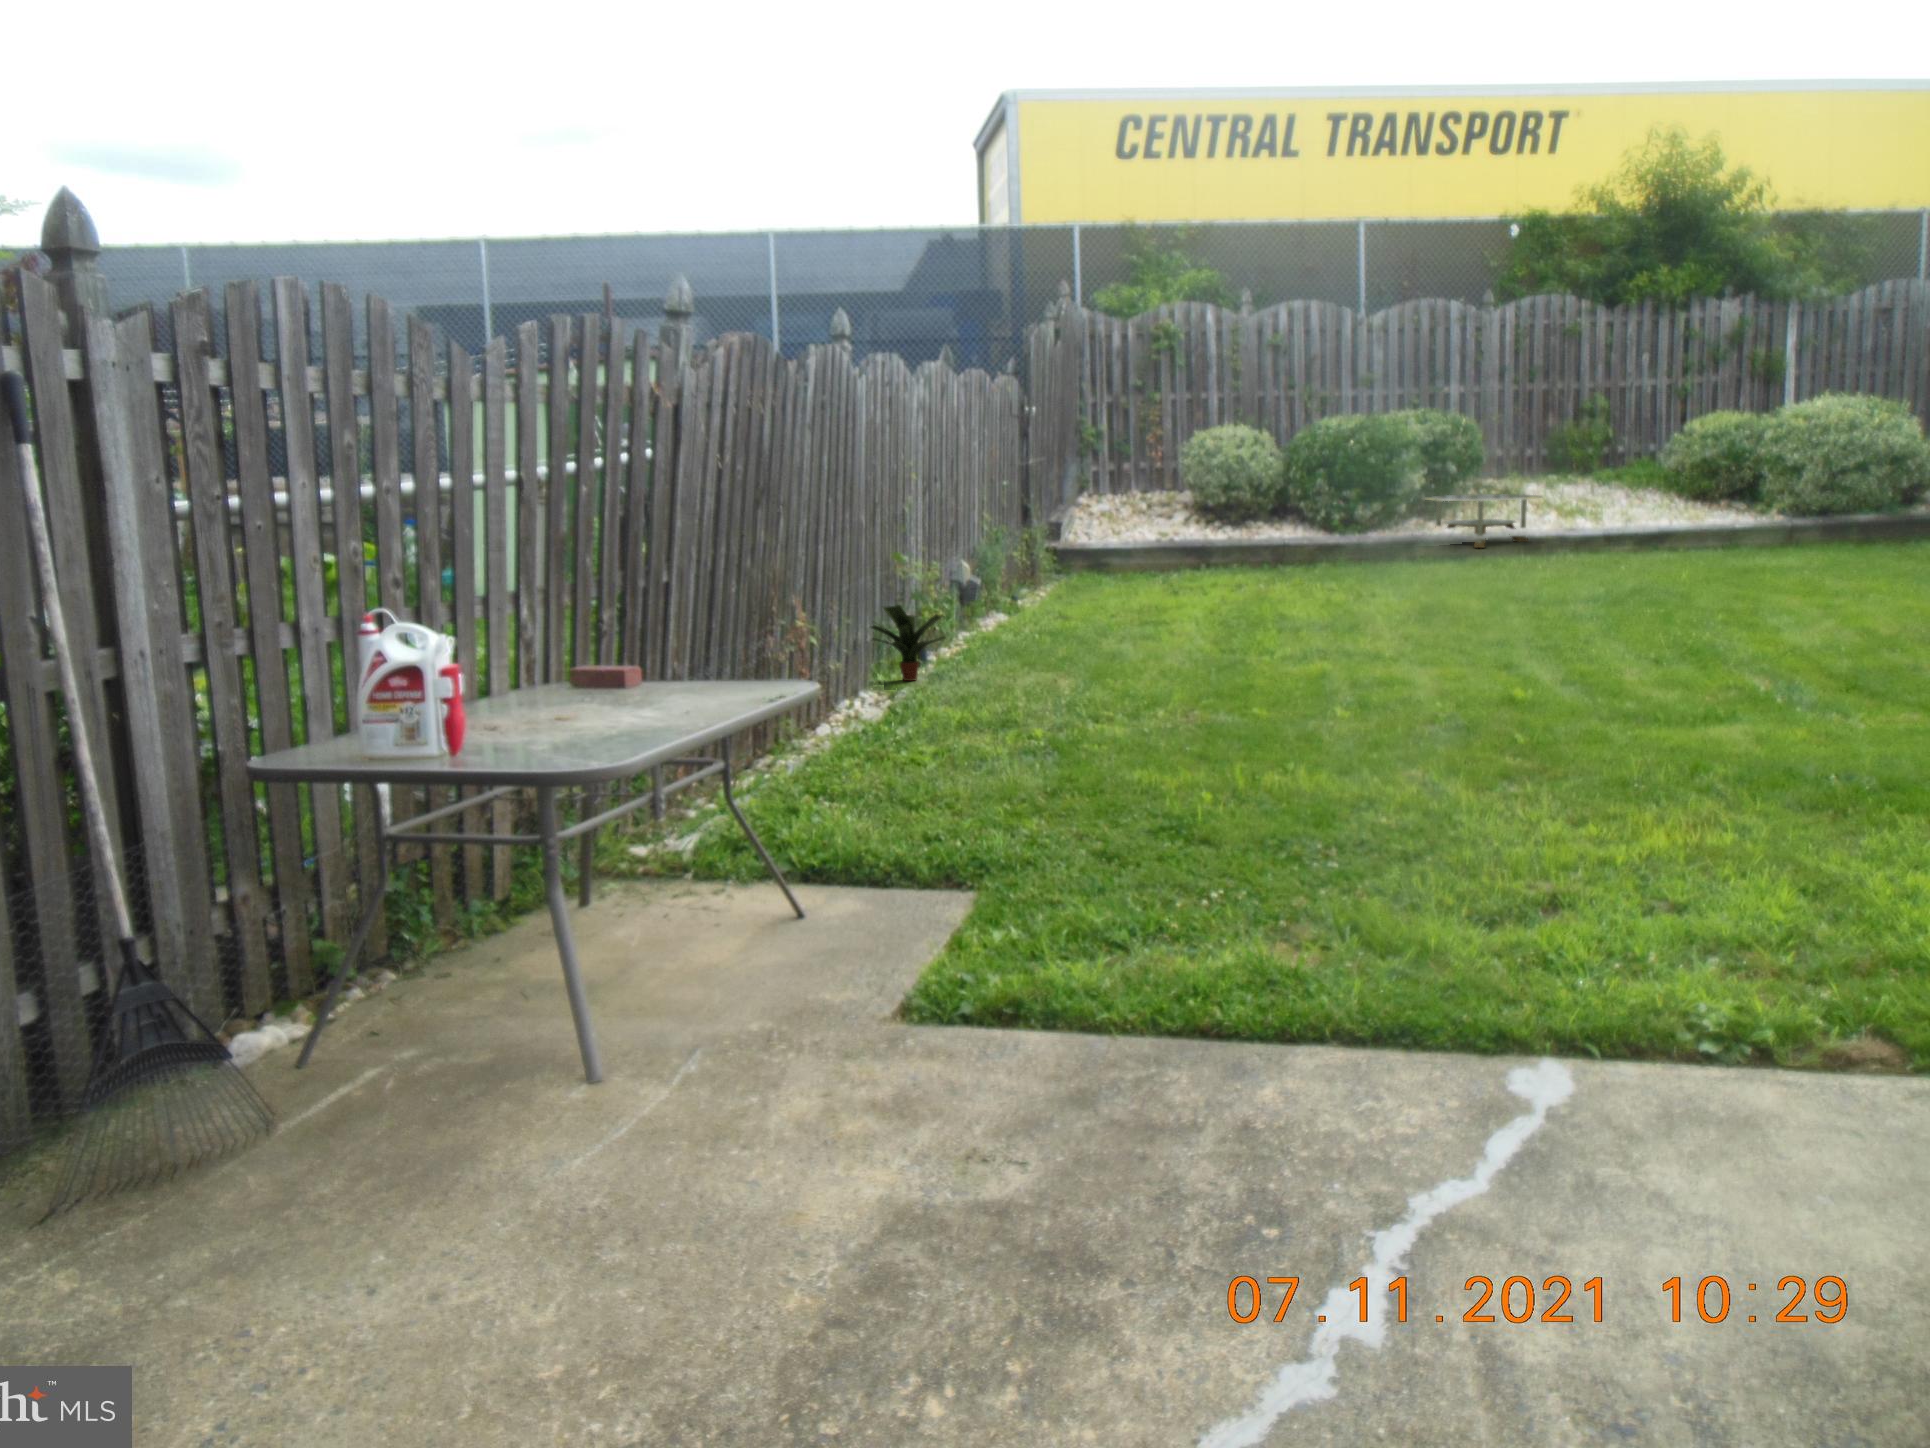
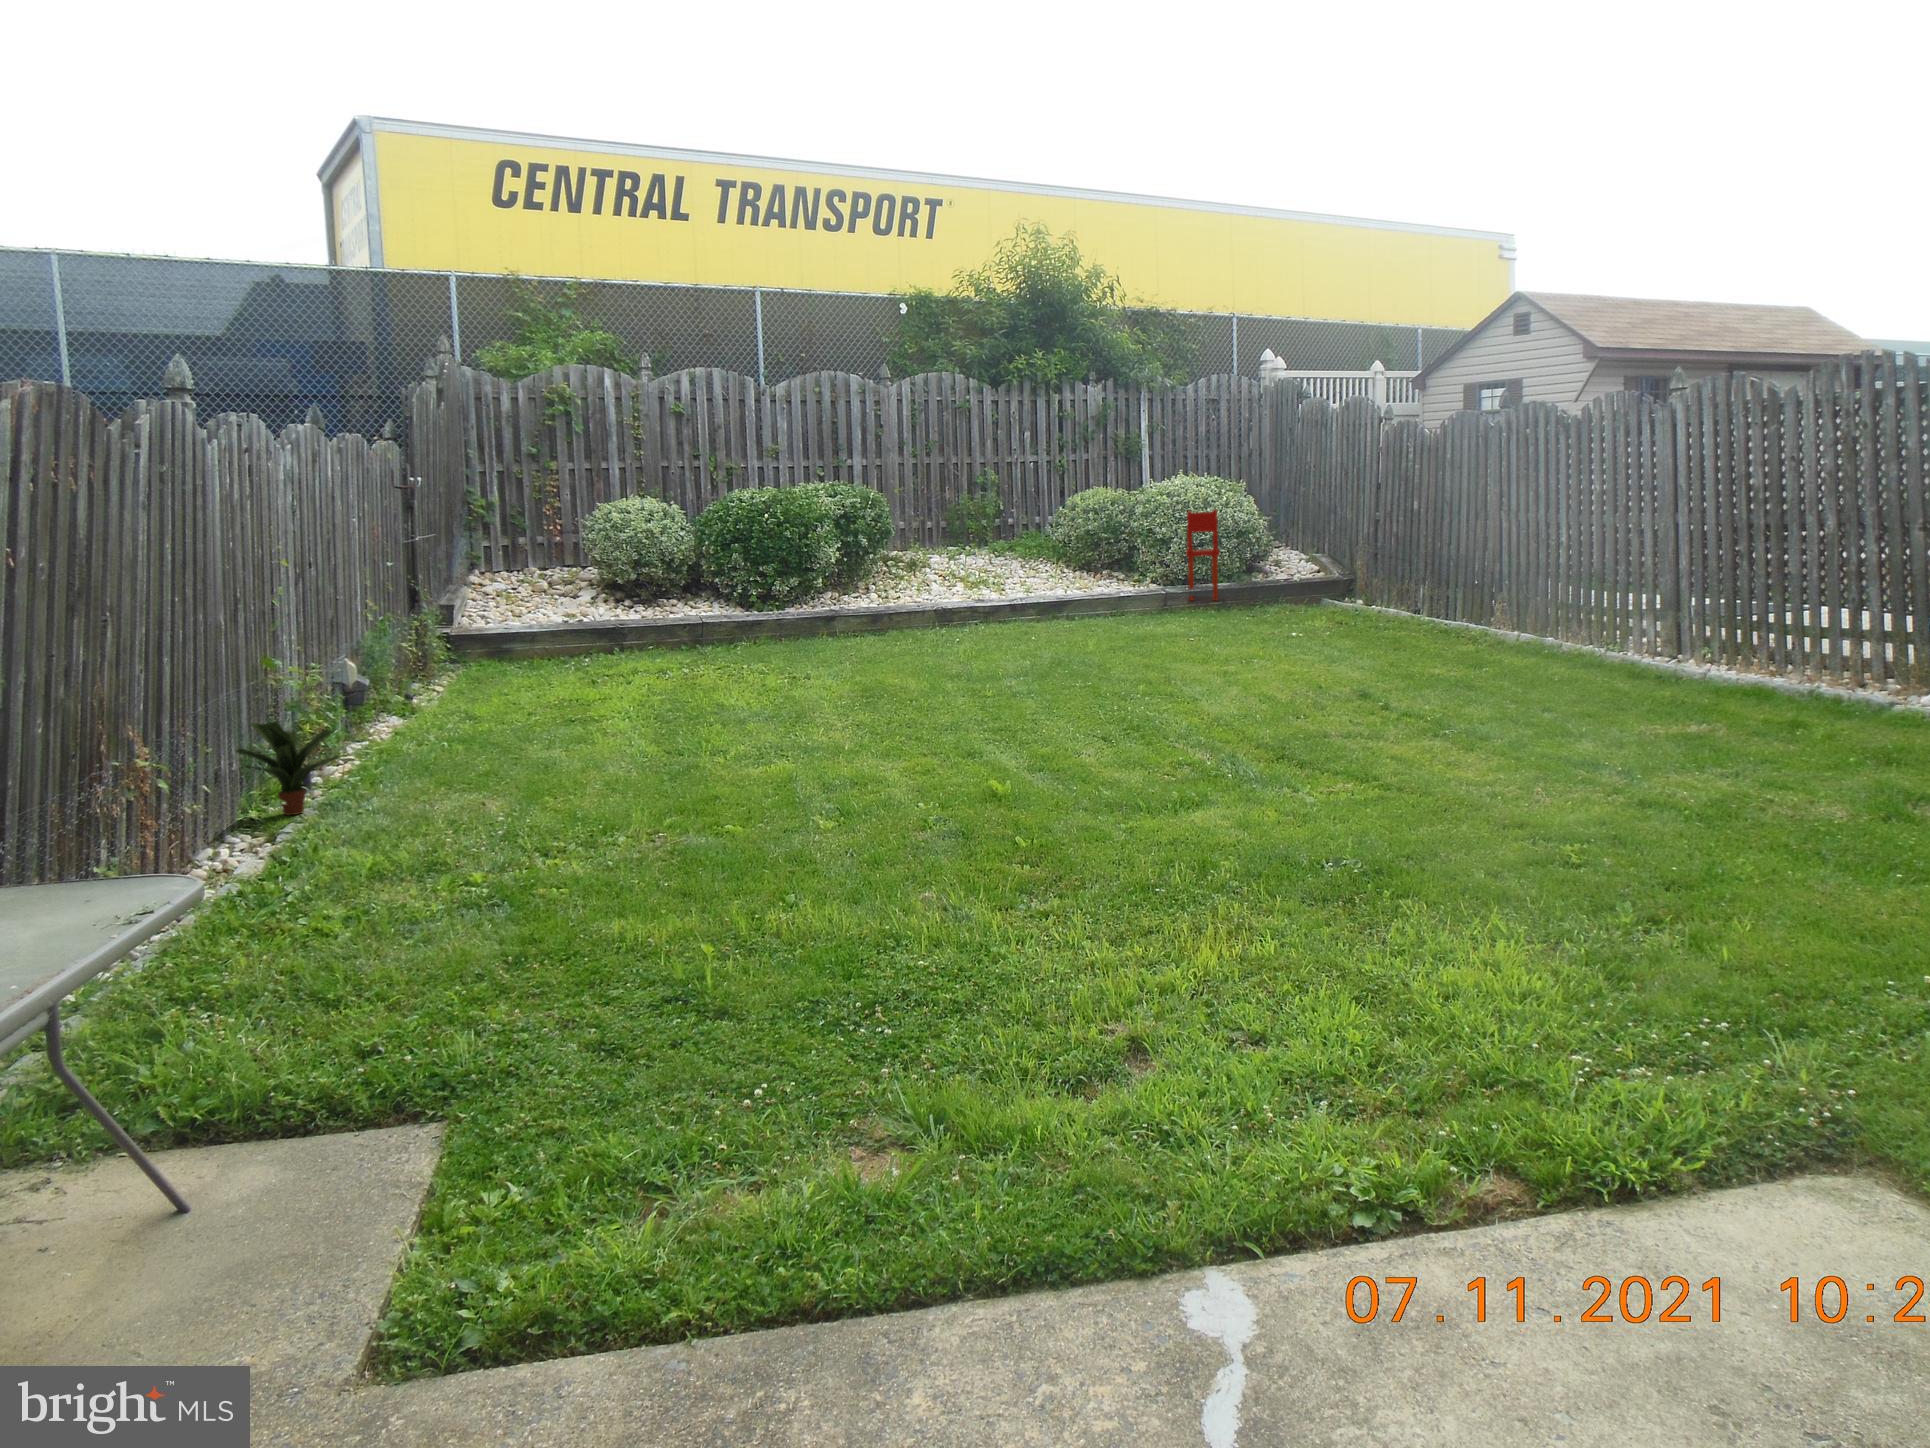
chair: none [1825,434,1870,537] -> present [1186,509,1220,601]
round table: present [1423,494,1541,548] -> none [842,566,955,619]

